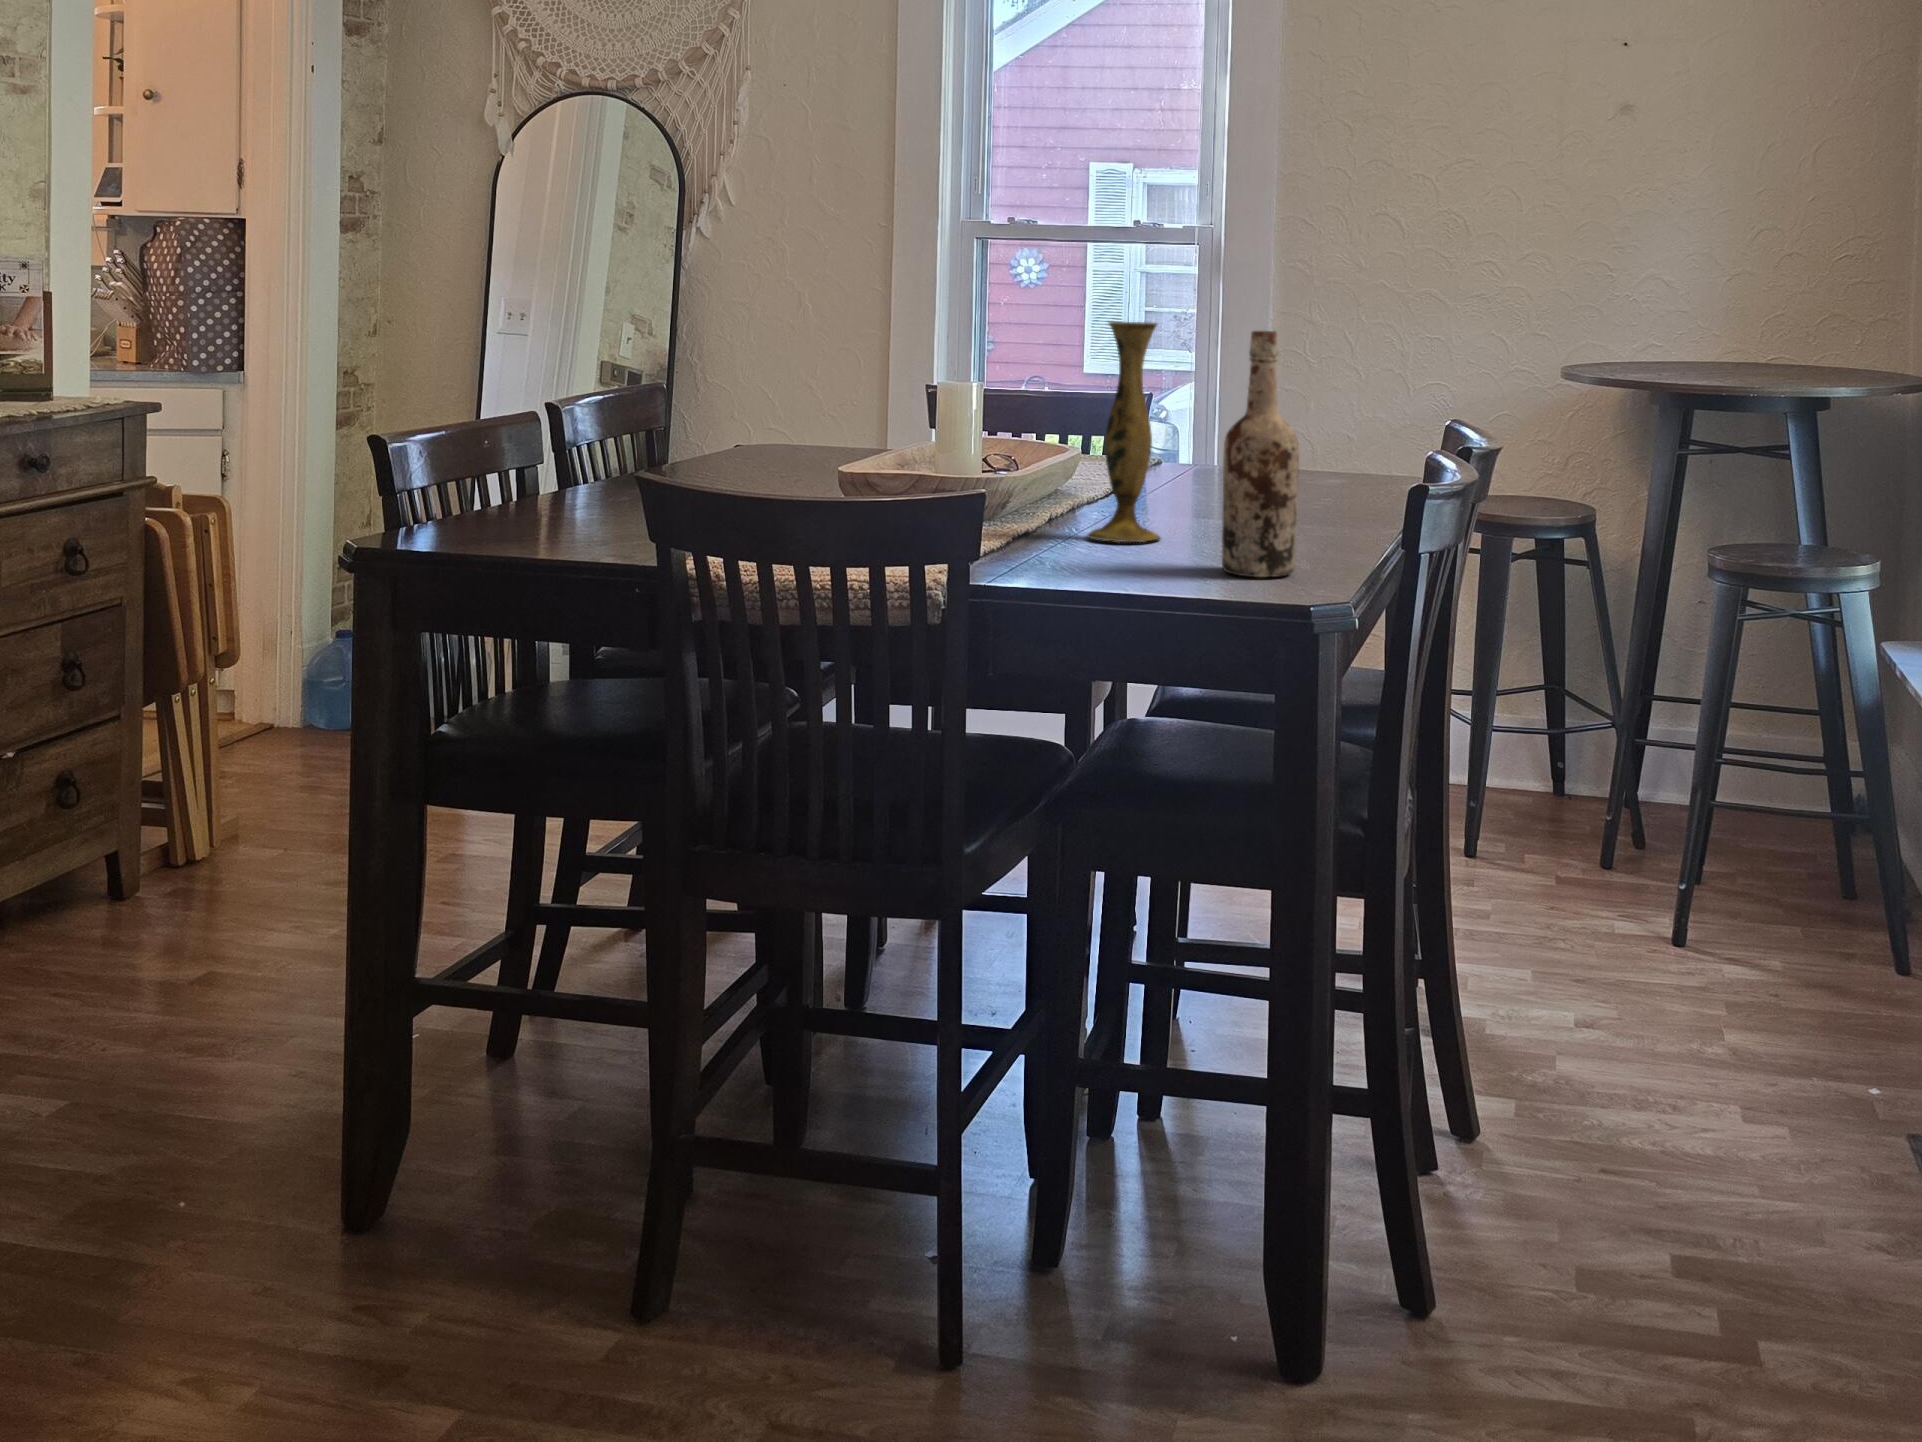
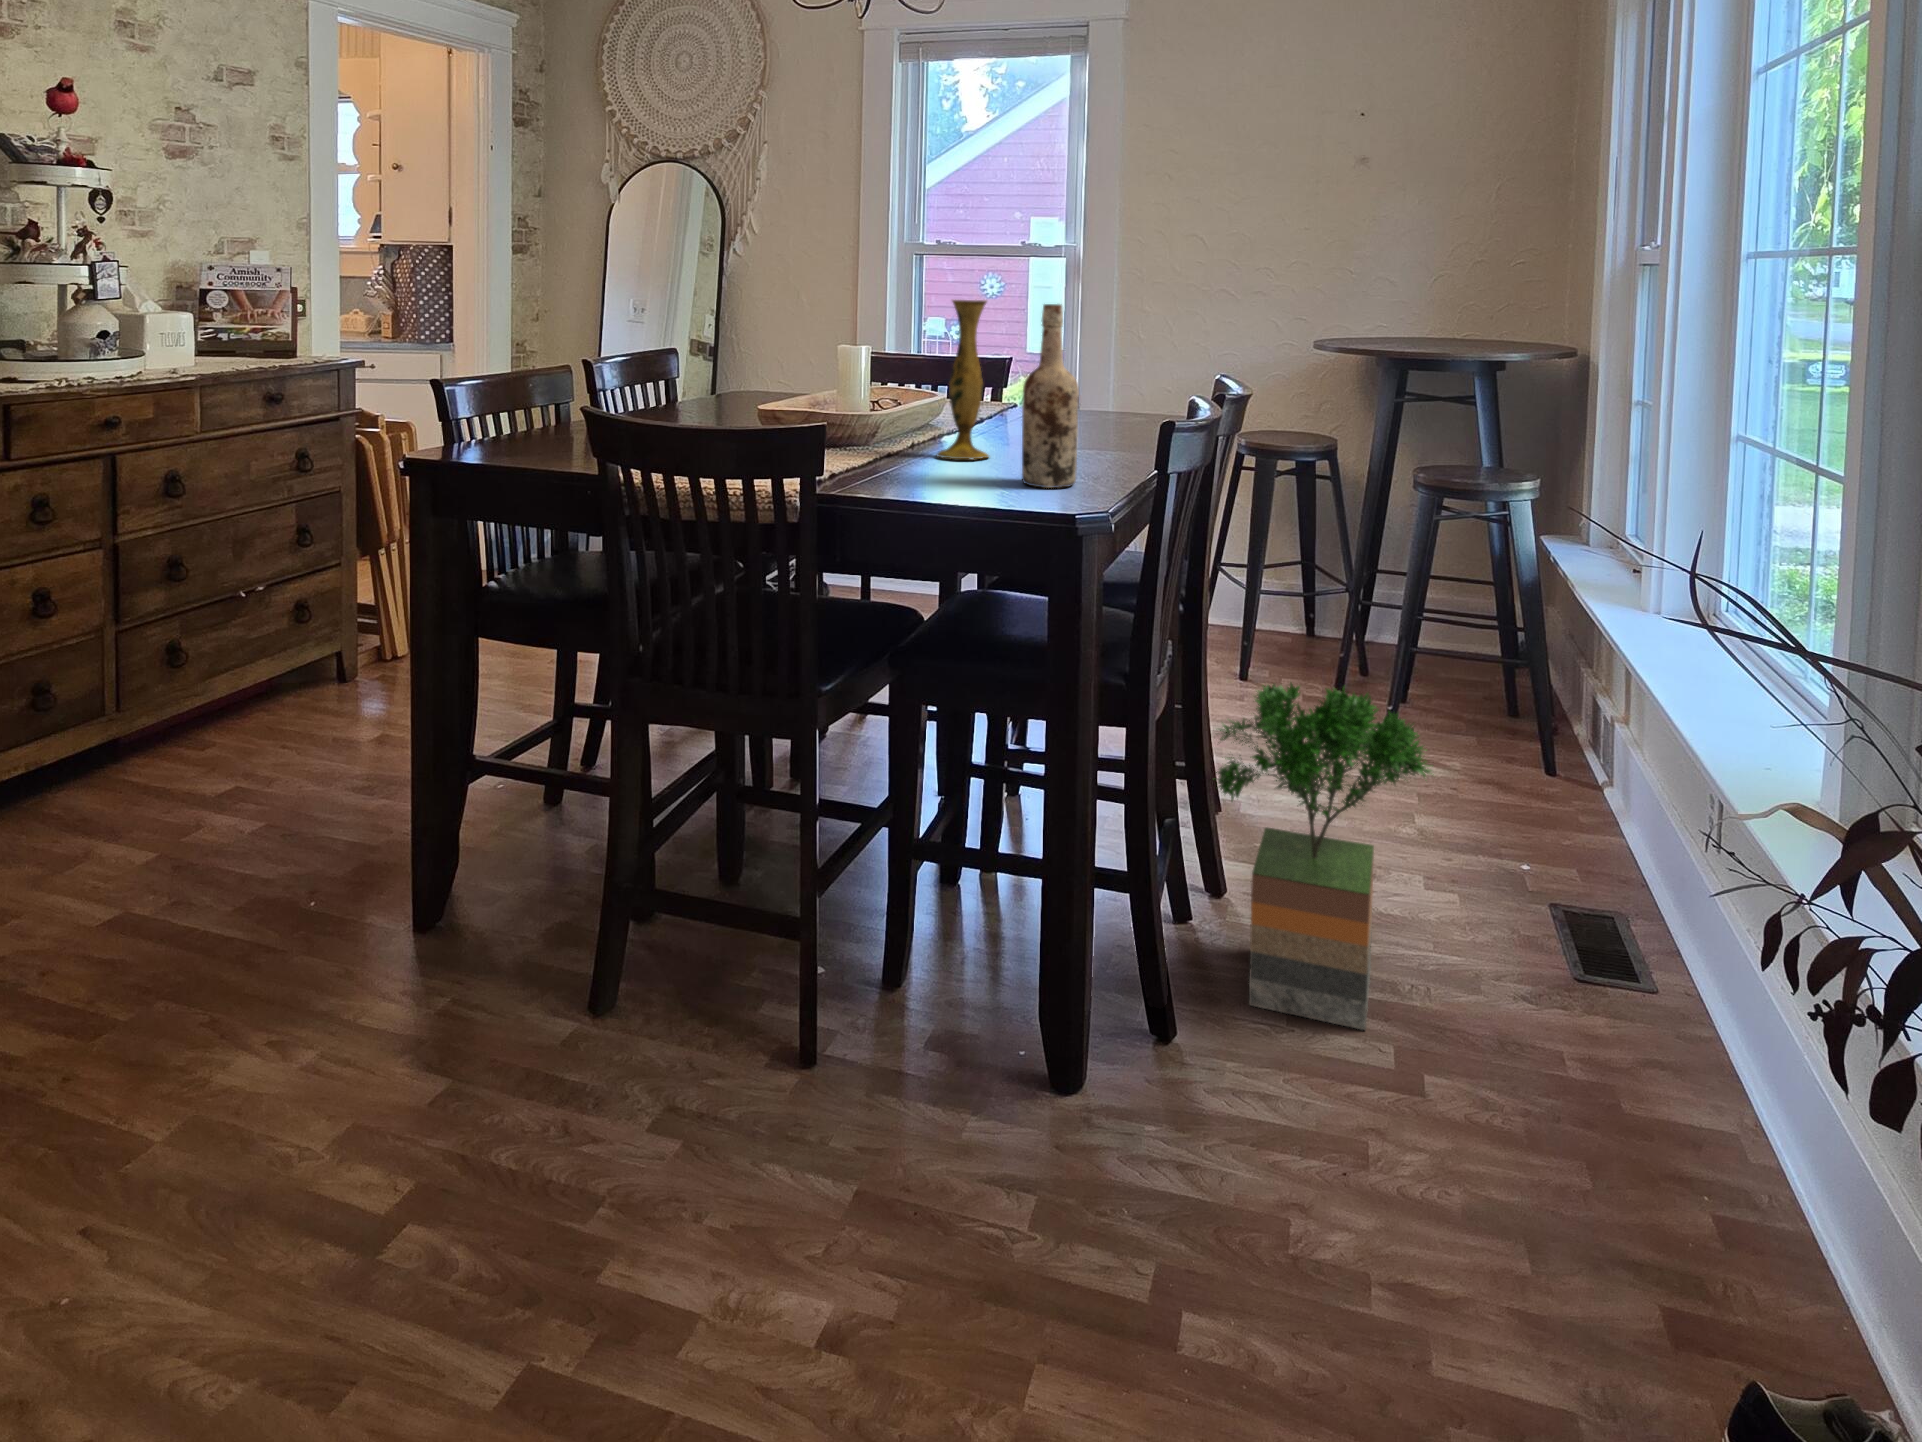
potted tree: none [1471,831,1764,1278] -> present [1216,683,1432,1030]

